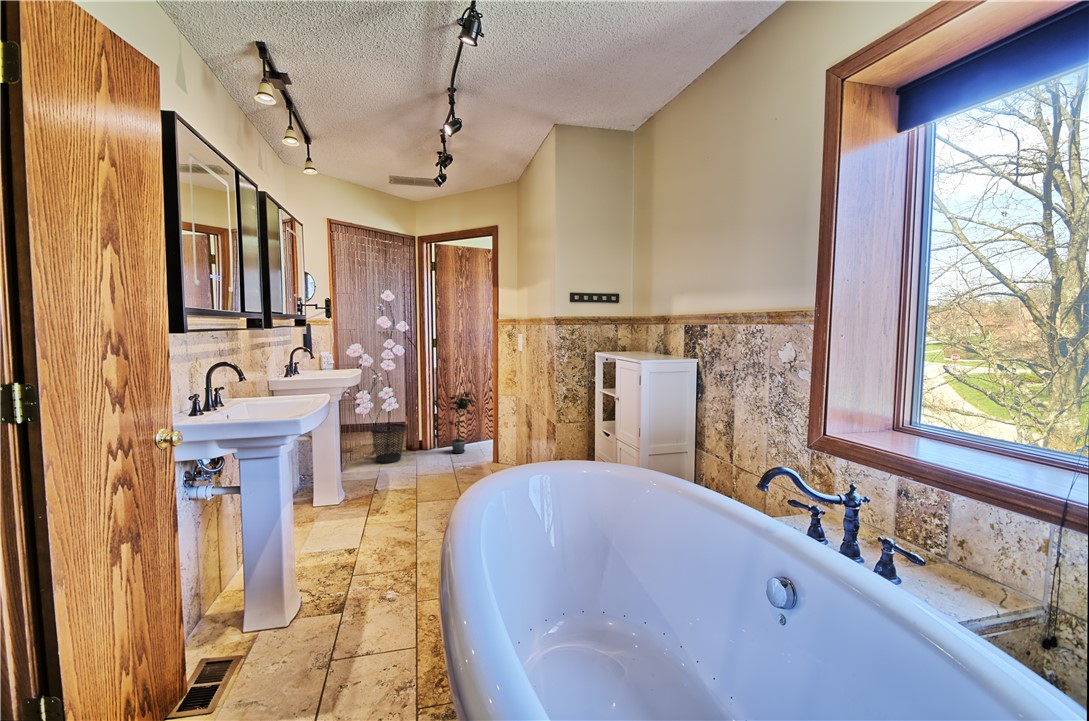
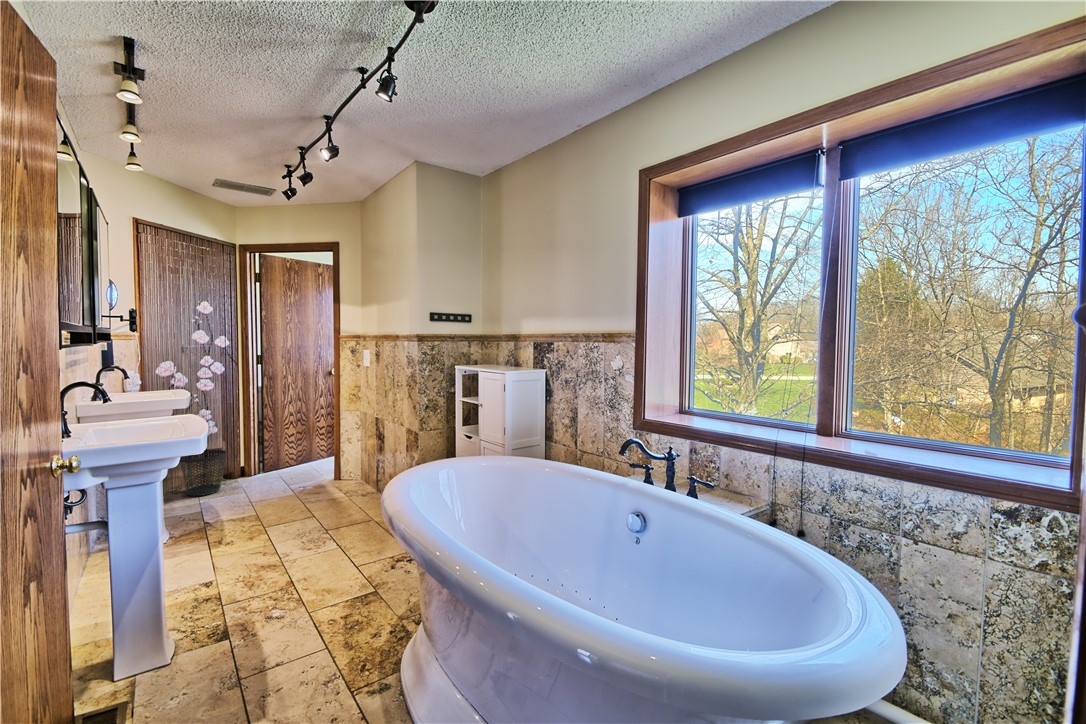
potted plant: present [449,389,474,453] -> none [275,407,312,476]

